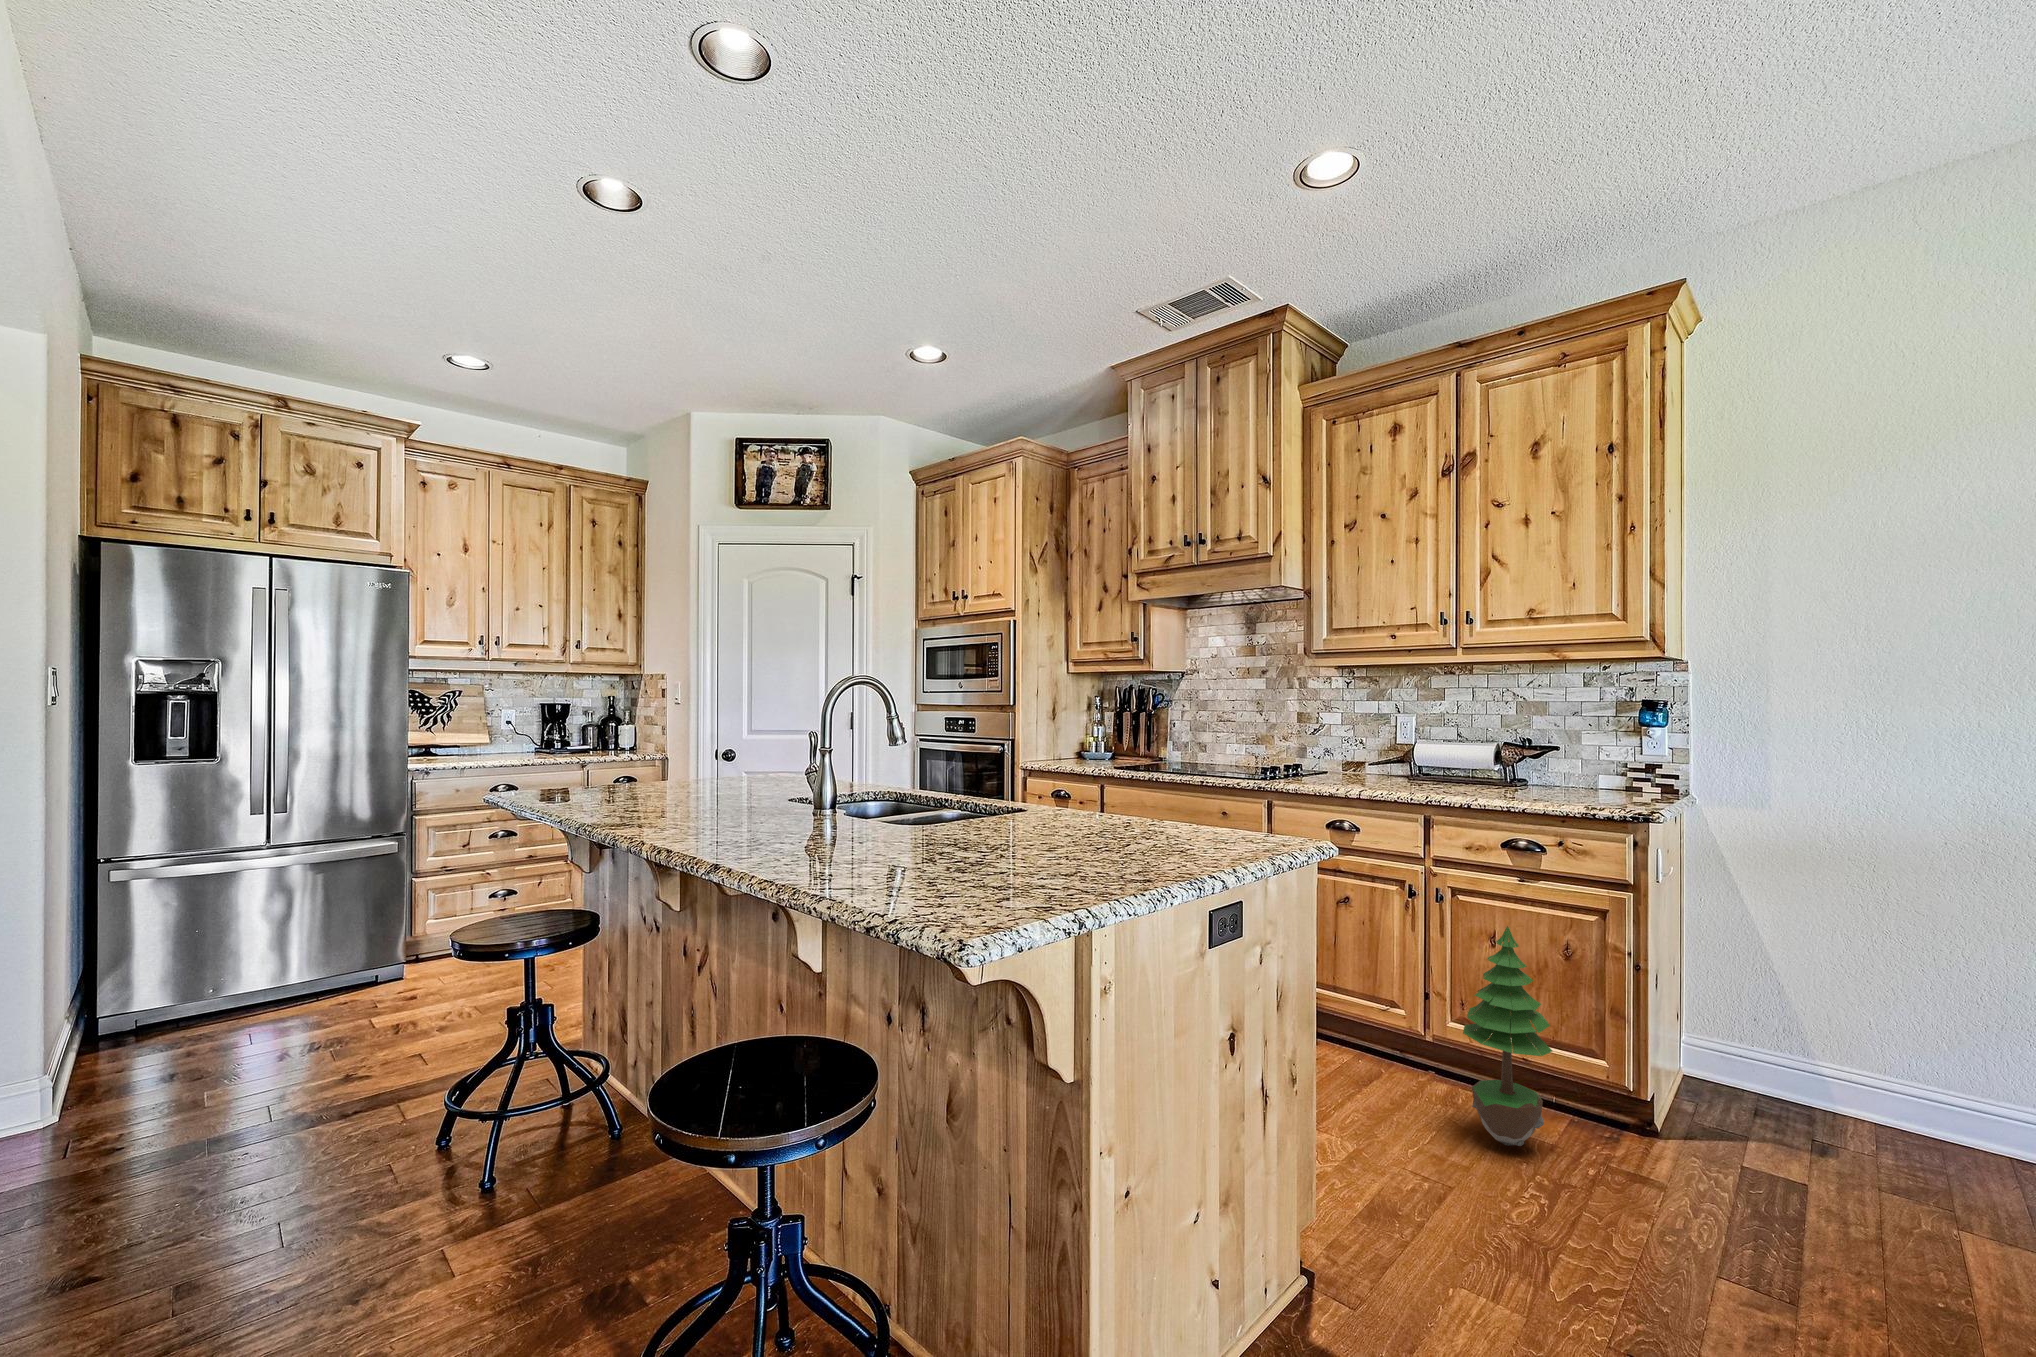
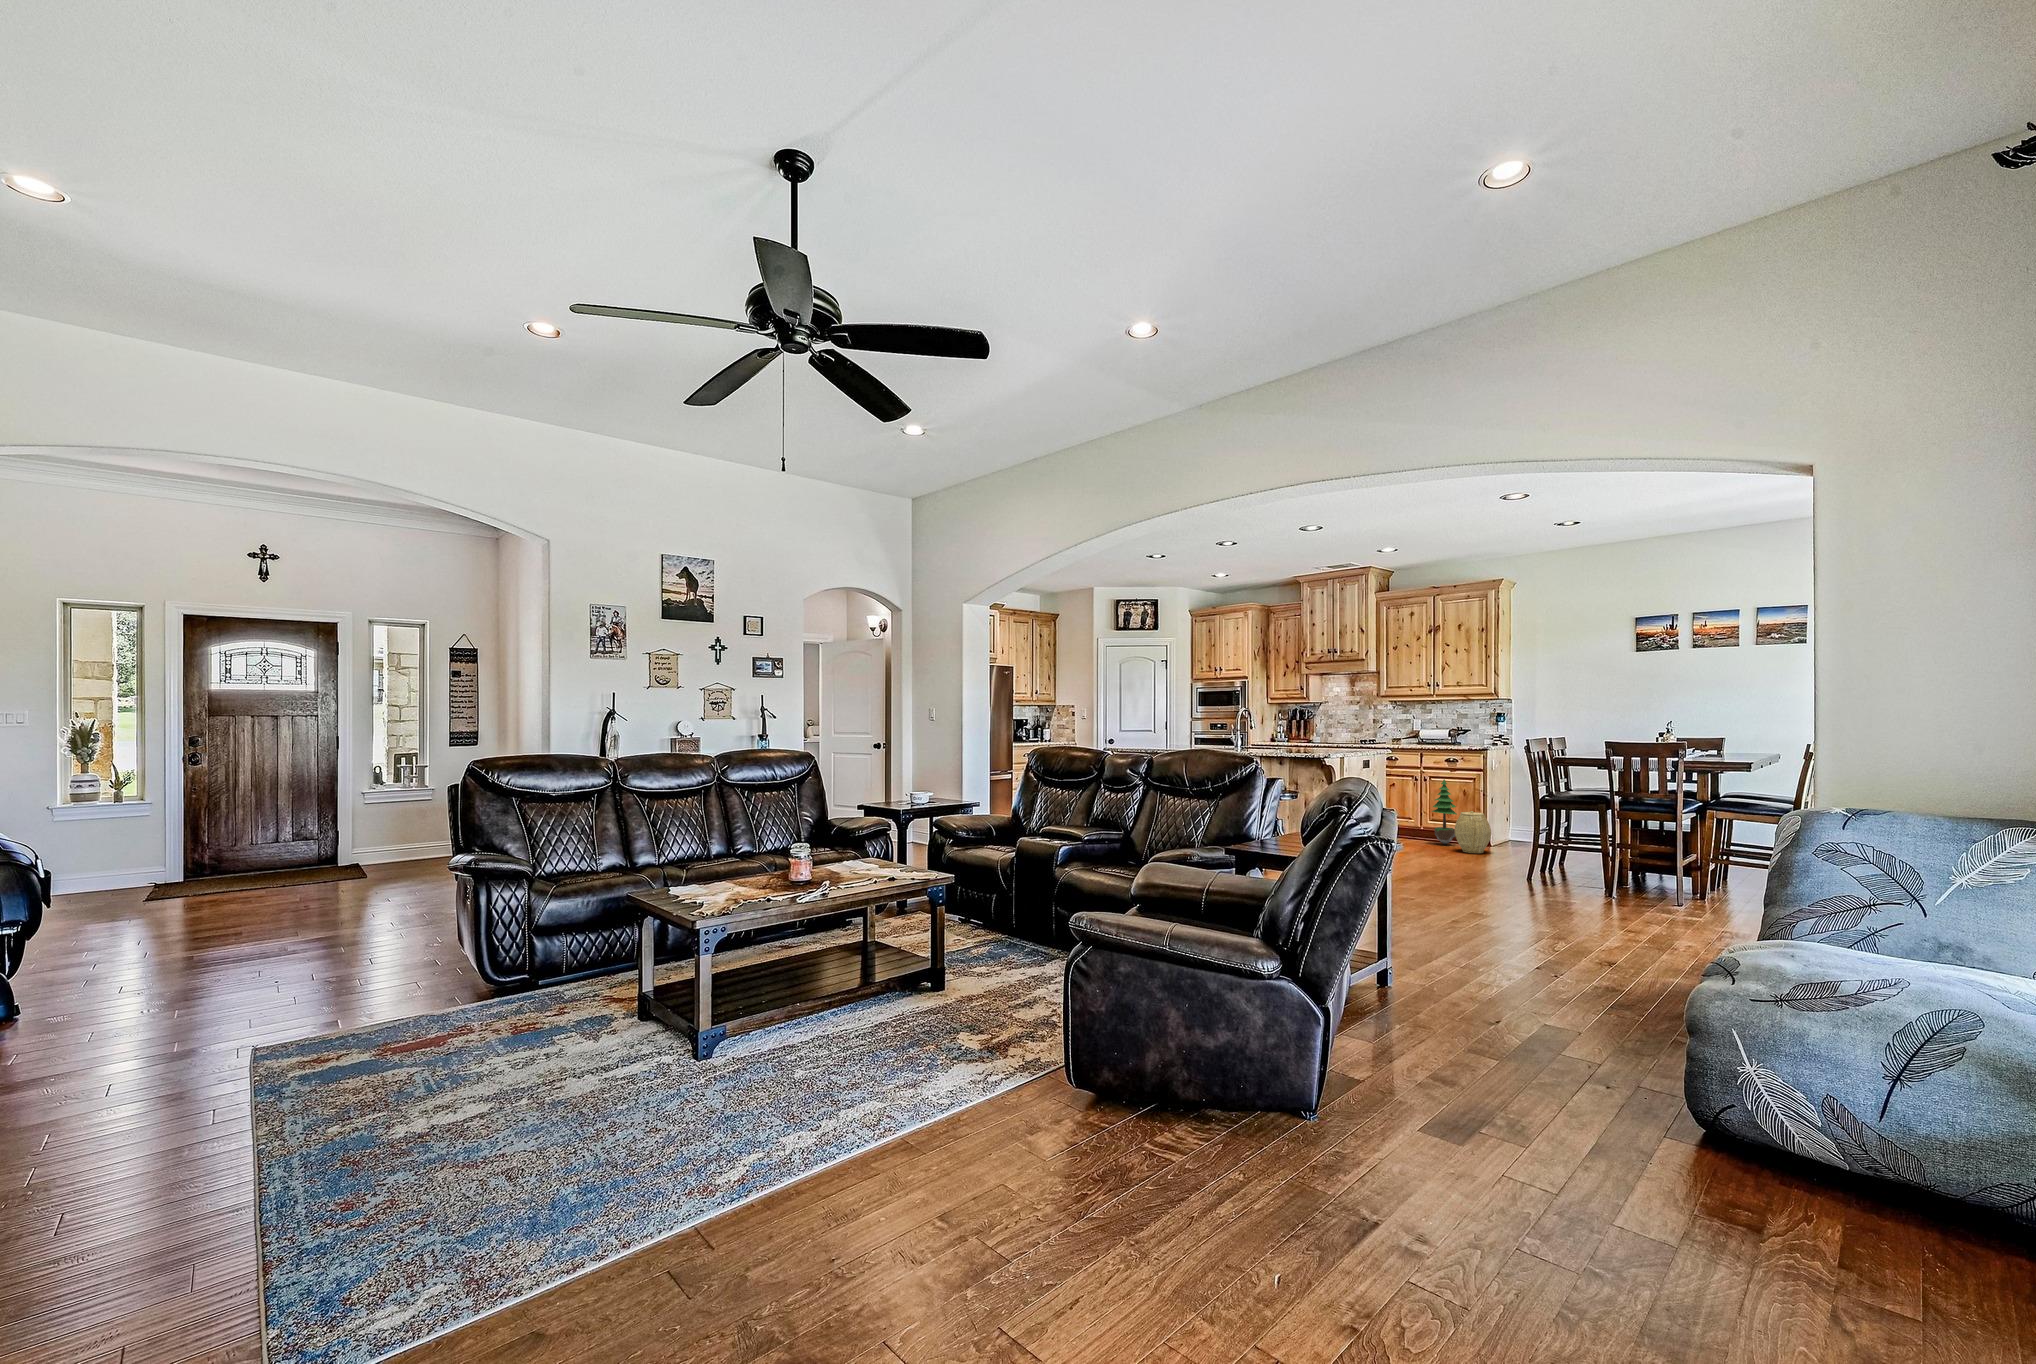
woven basket: none [1558,1074,1709,1258] -> present [1454,811,1491,853]

